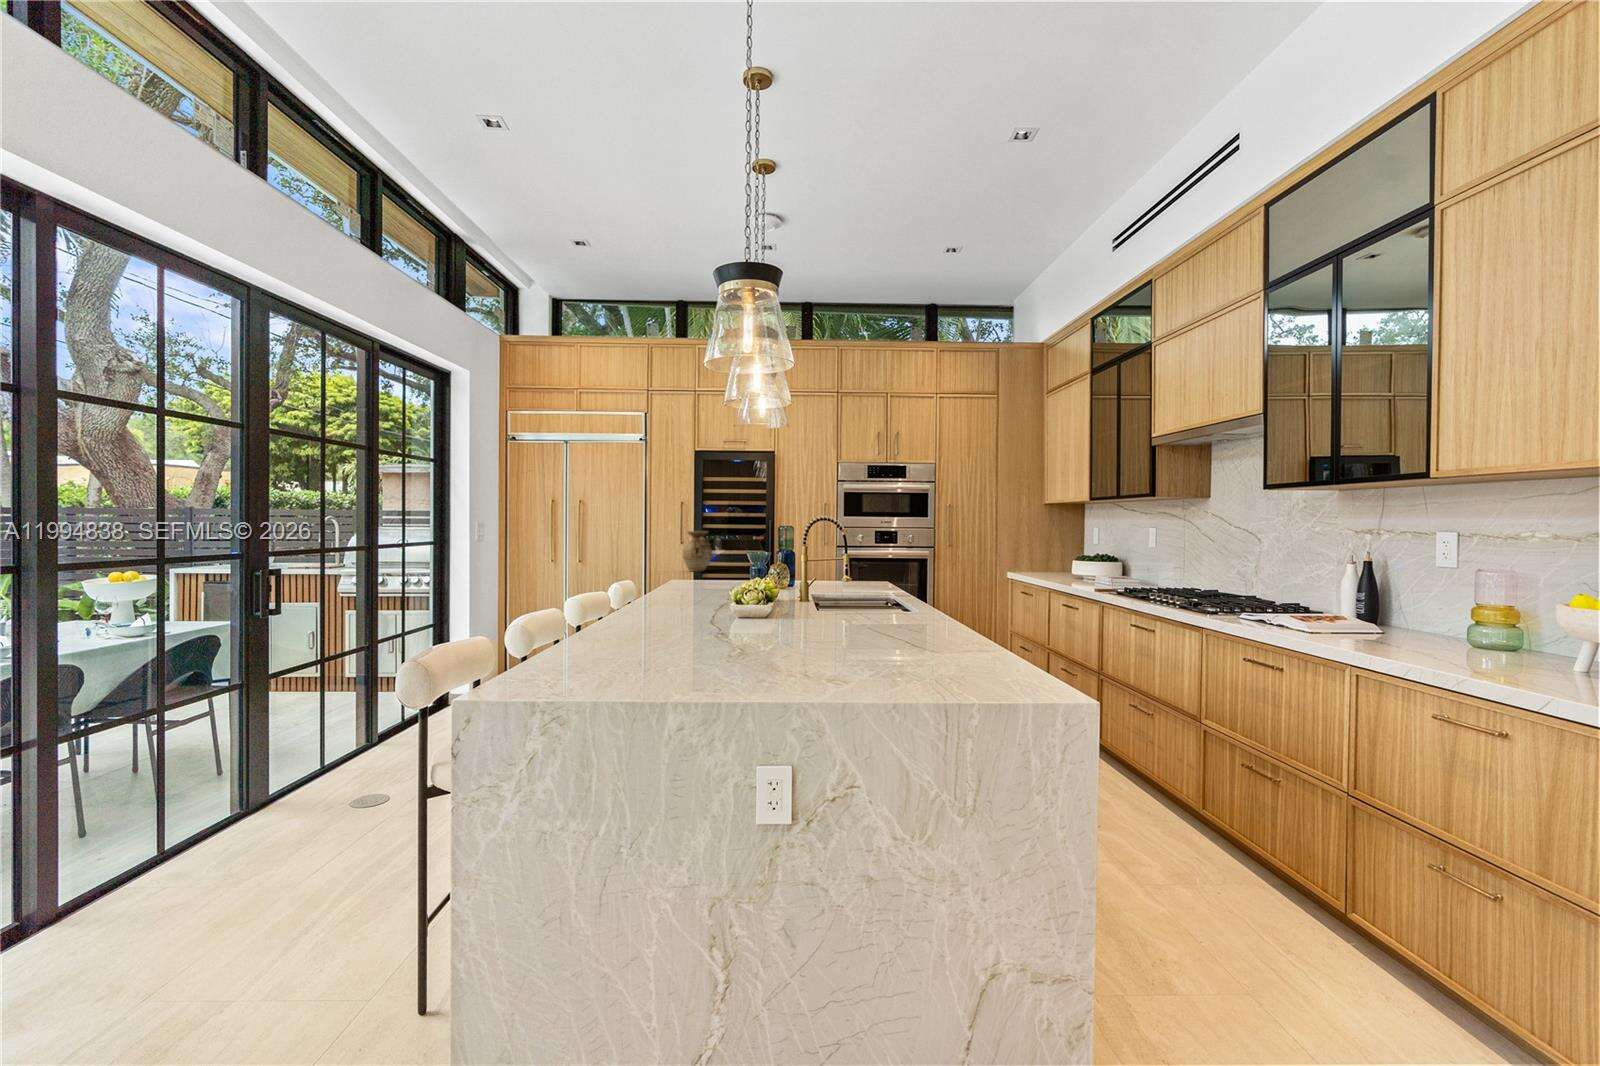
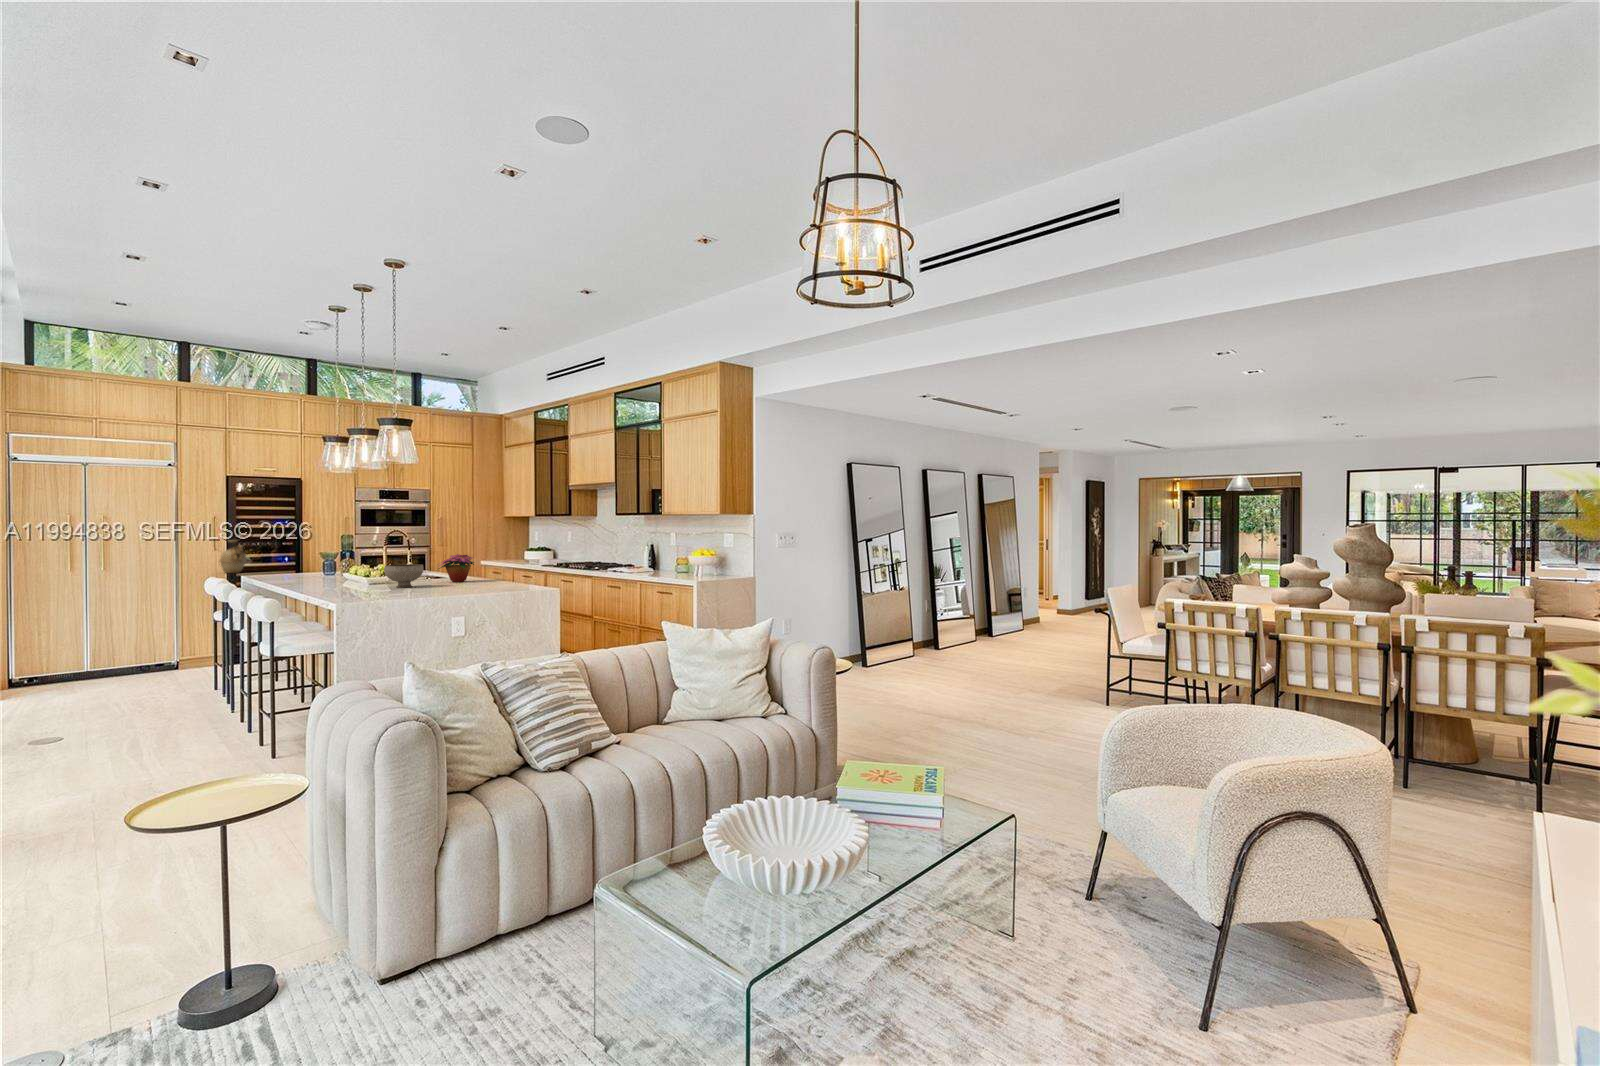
flower arrangement: none [761,568,864,639] -> present [439,554,474,582]
bowl: none [605,590,696,652] -> present [384,564,423,588]

